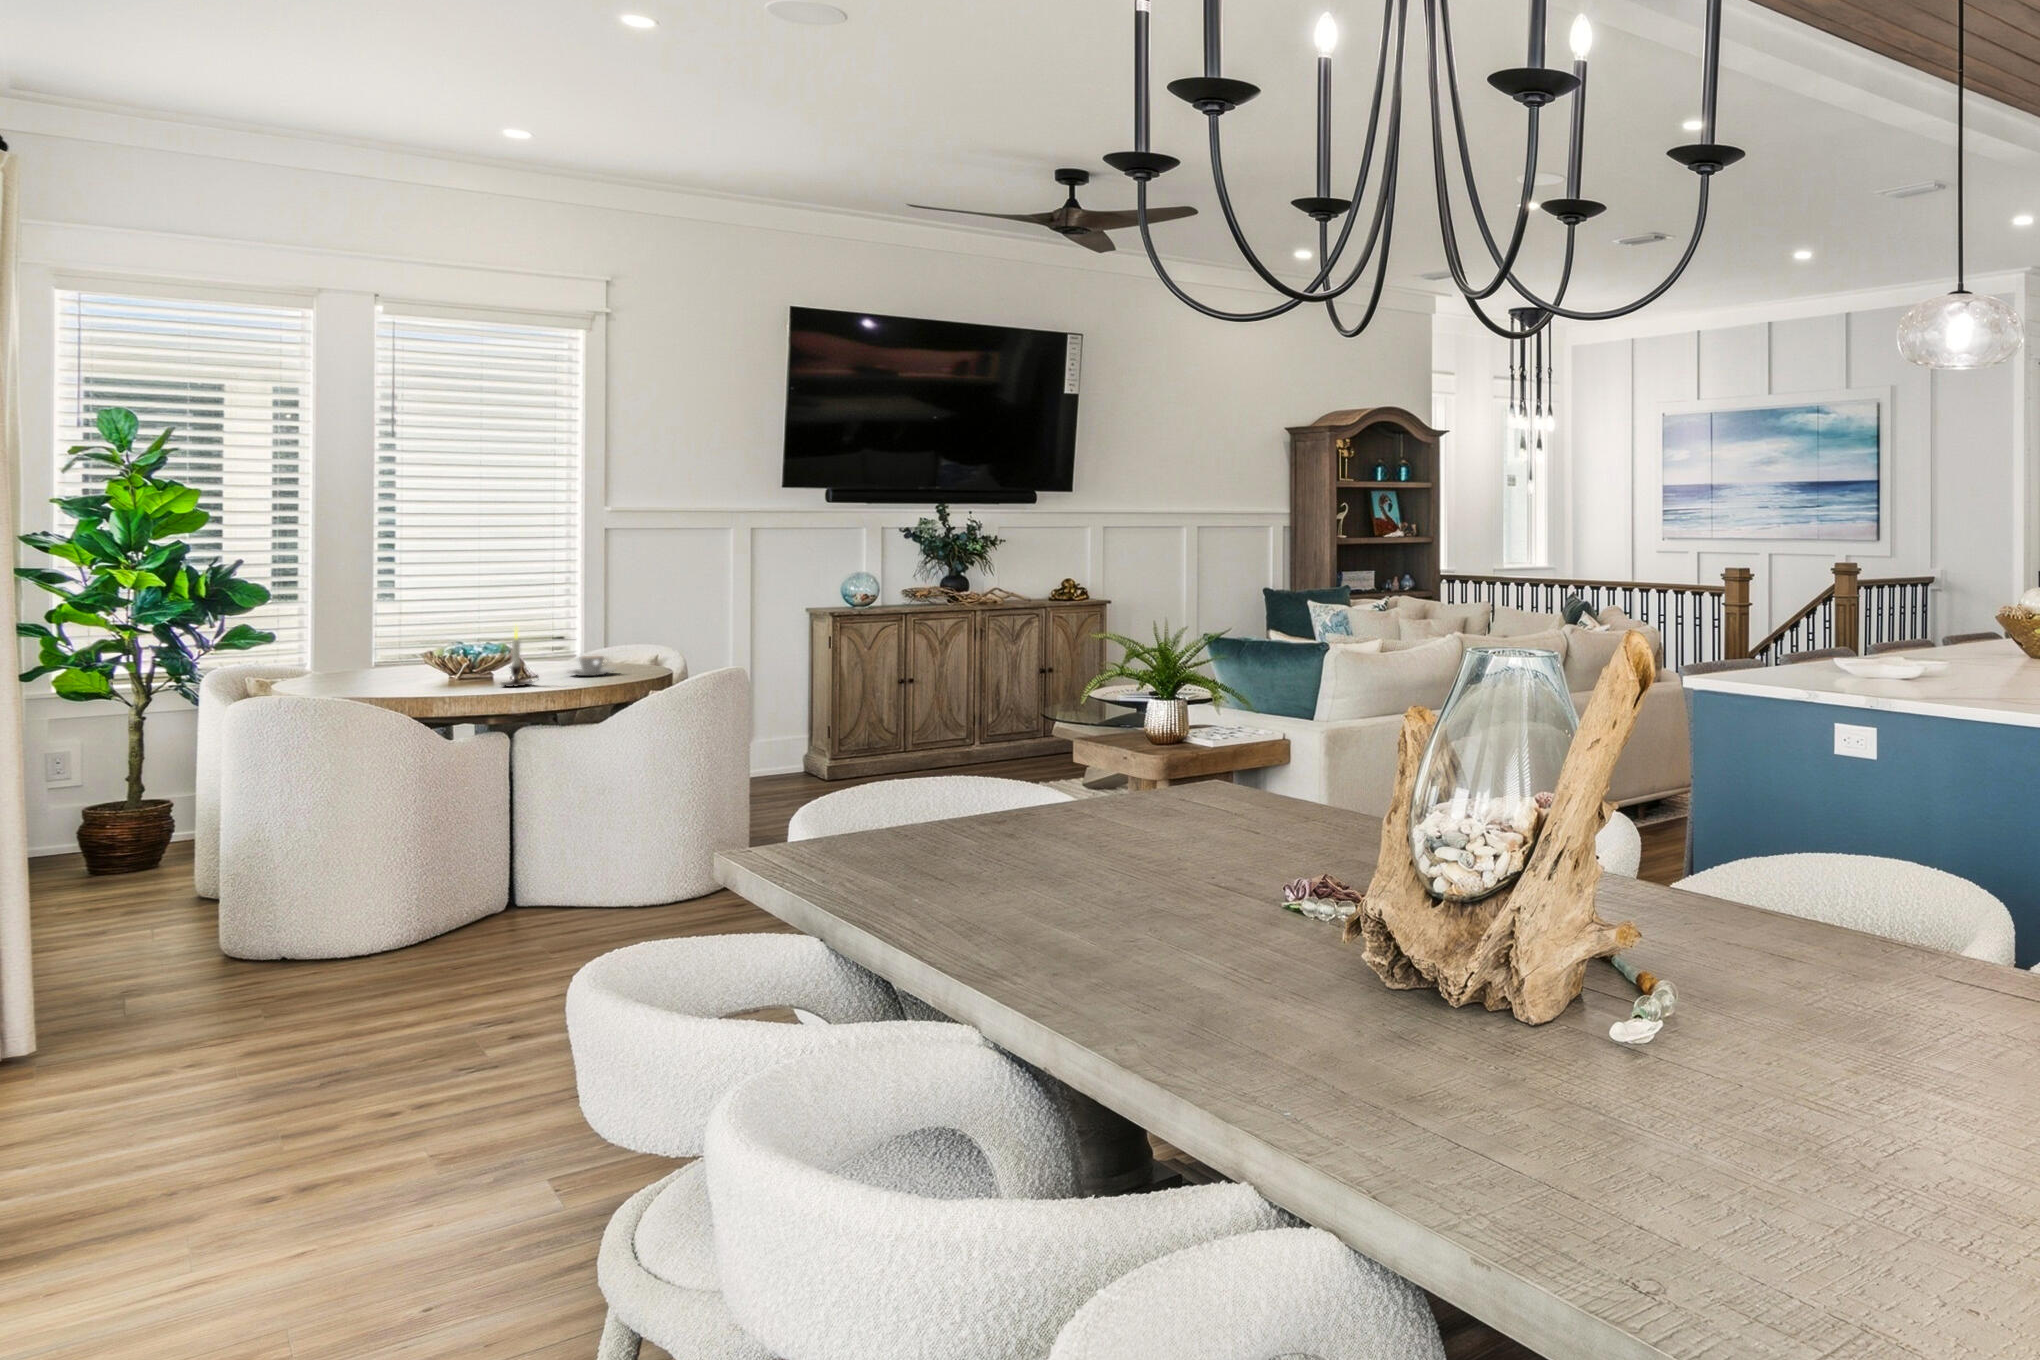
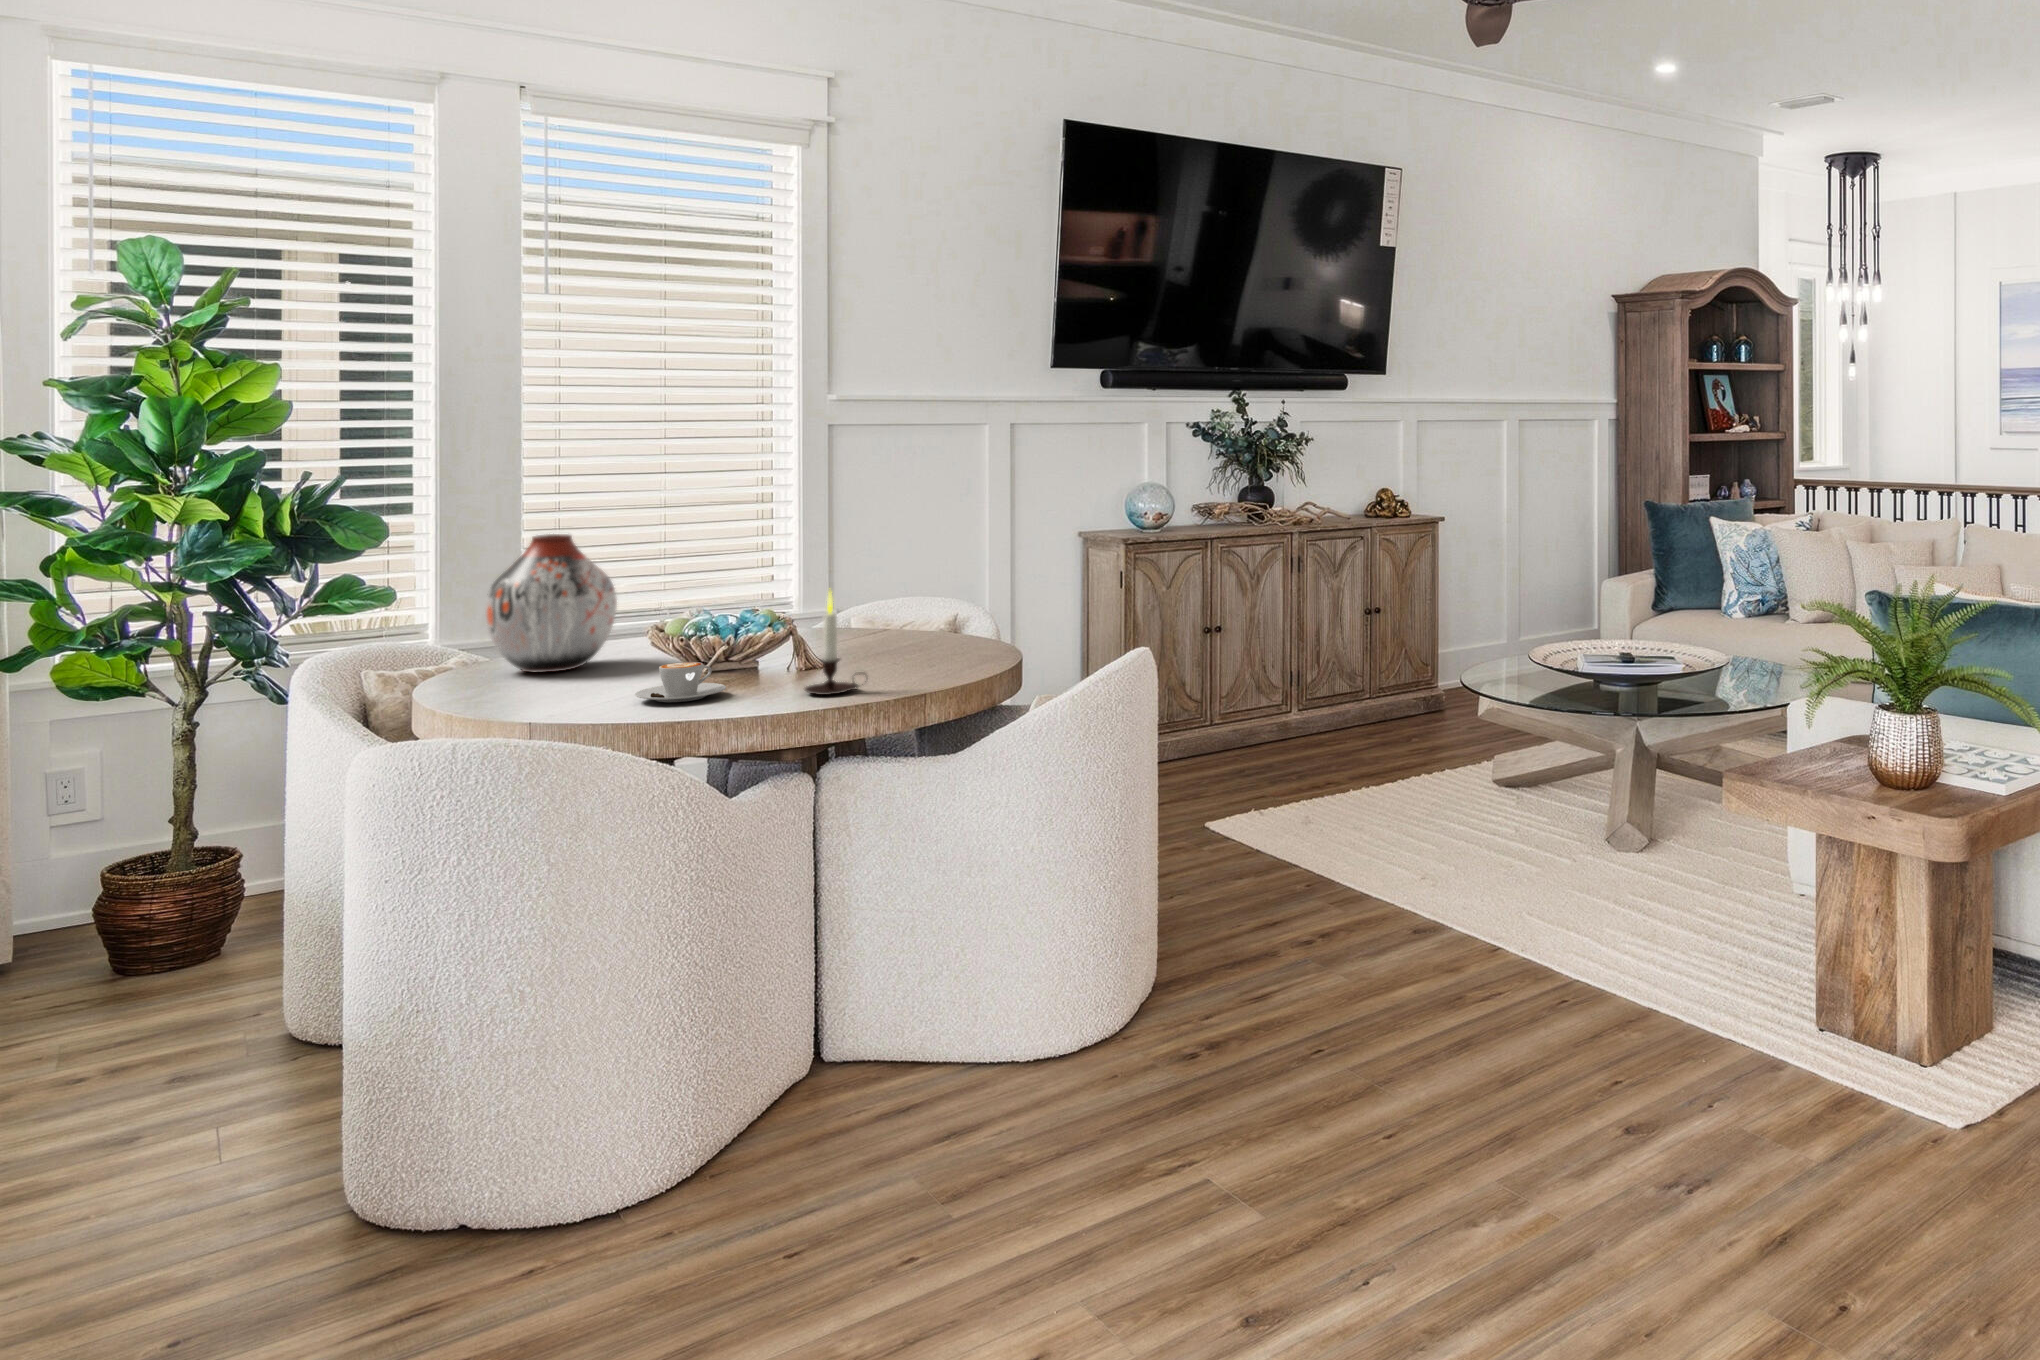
vase: none [317,594,403,678] -> present [485,534,617,673]
coffee cup: present [569,656,614,676] -> present [635,662,726,702]

